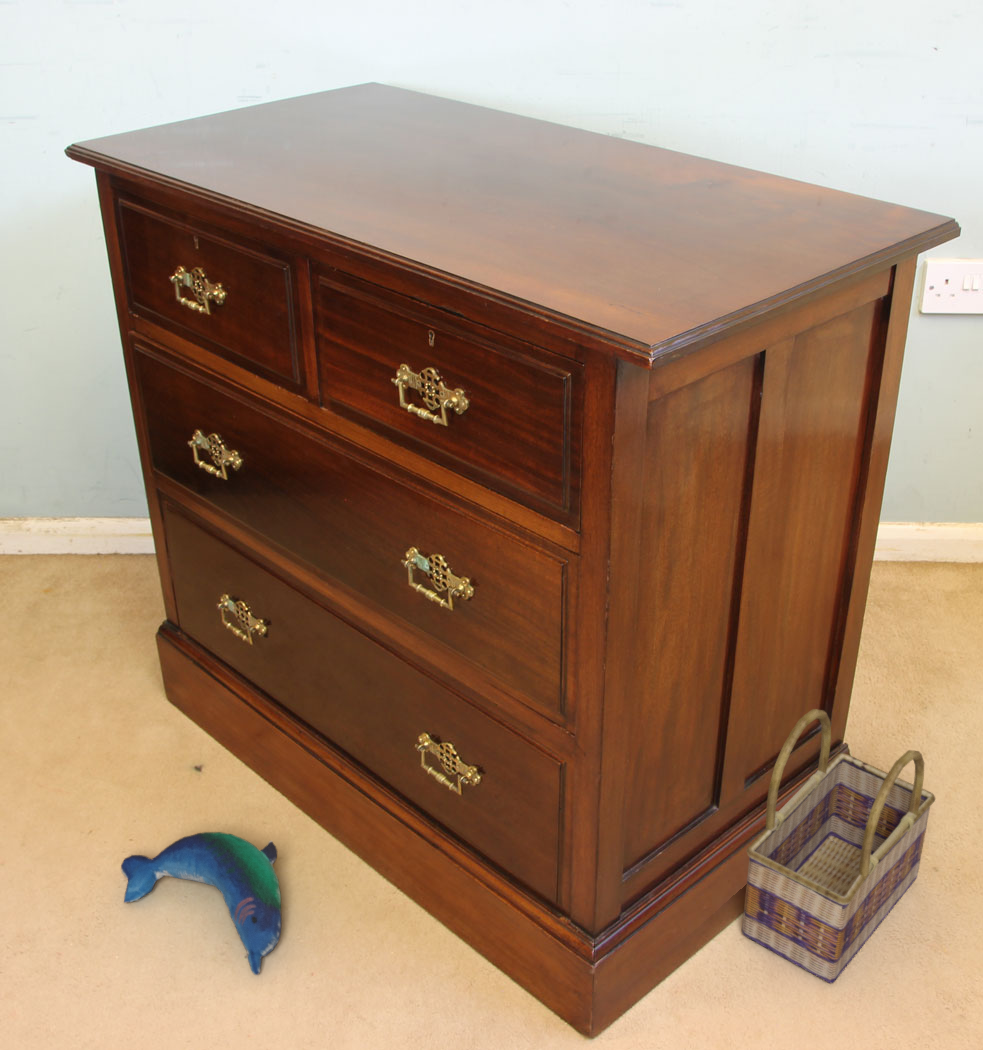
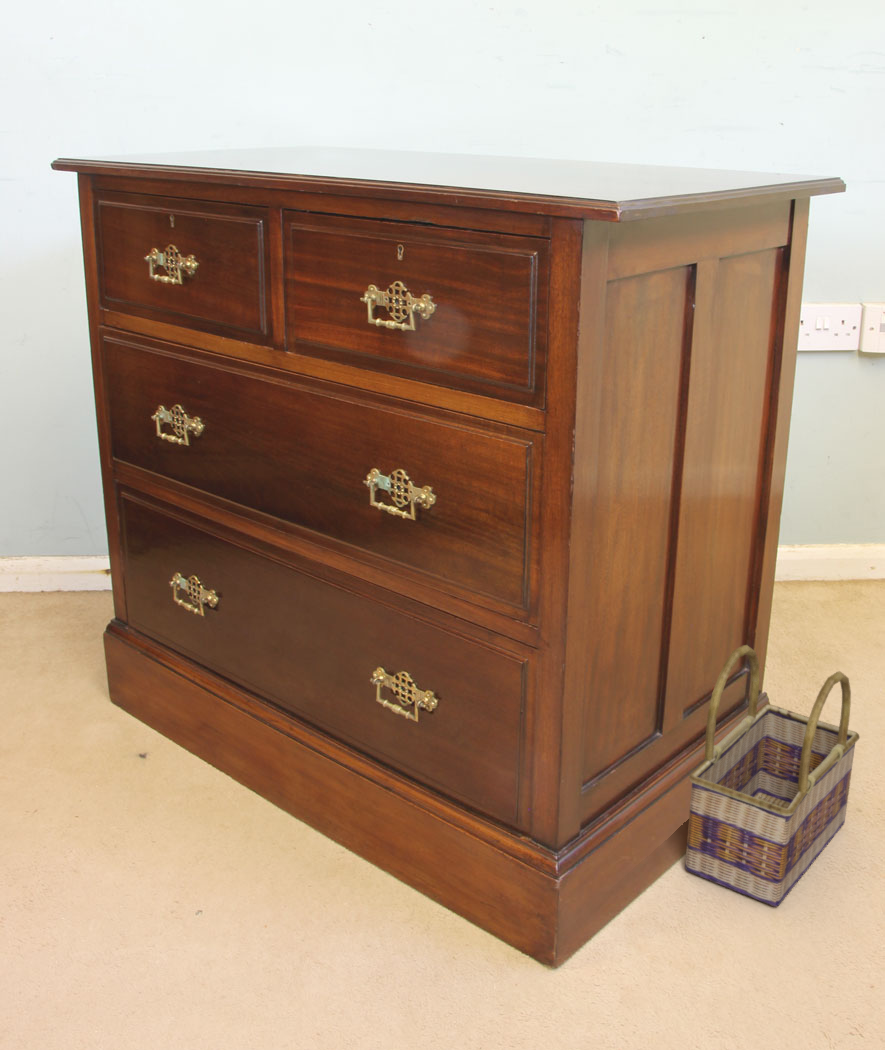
plush toy: present [121,832,281,975] -> none [72,787,234,913]

